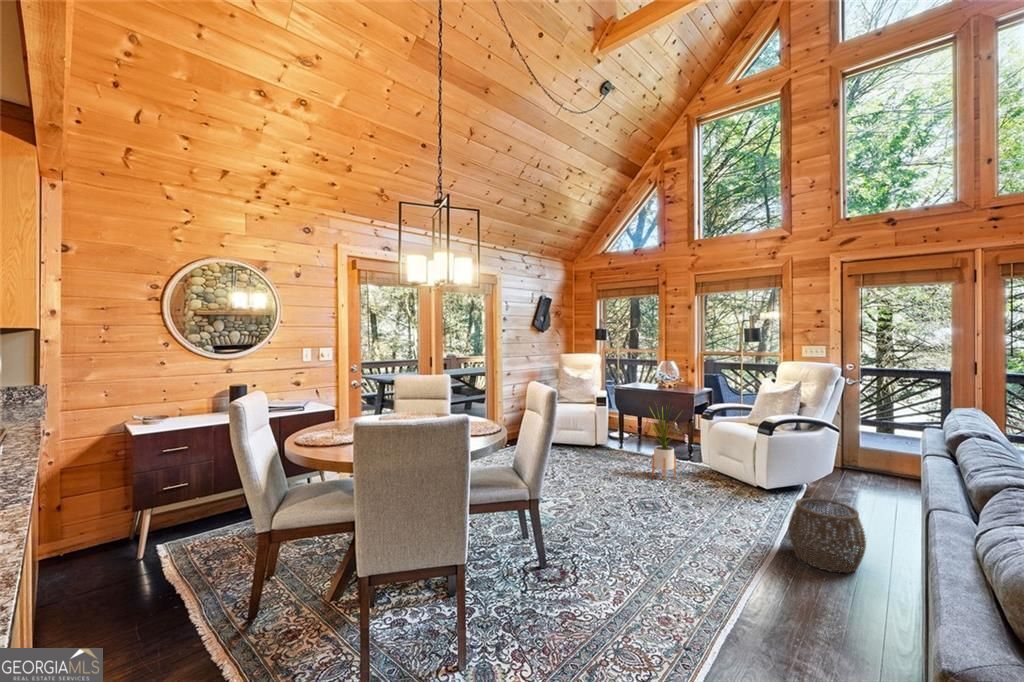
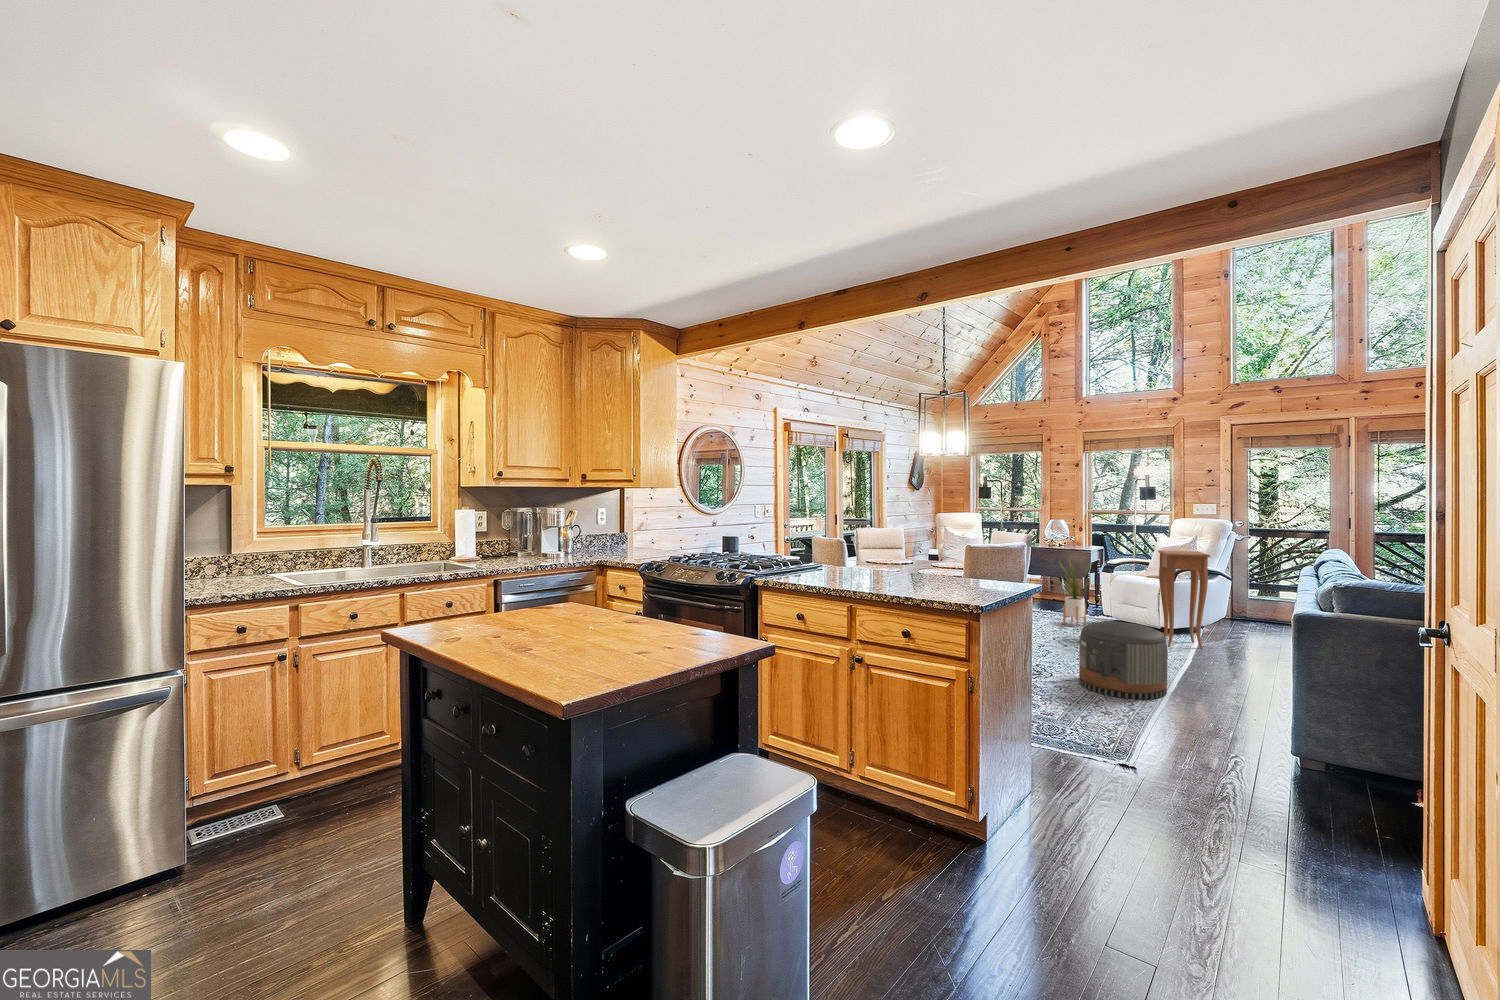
side table: none [746,400,802,522] -> present [1158,550,1210,649]
woven basket: present [789,498,866,574] -> none [1204,621,1264,671]
pouf: none [596,507,711,644] -> present [1079,622,1168,699]

